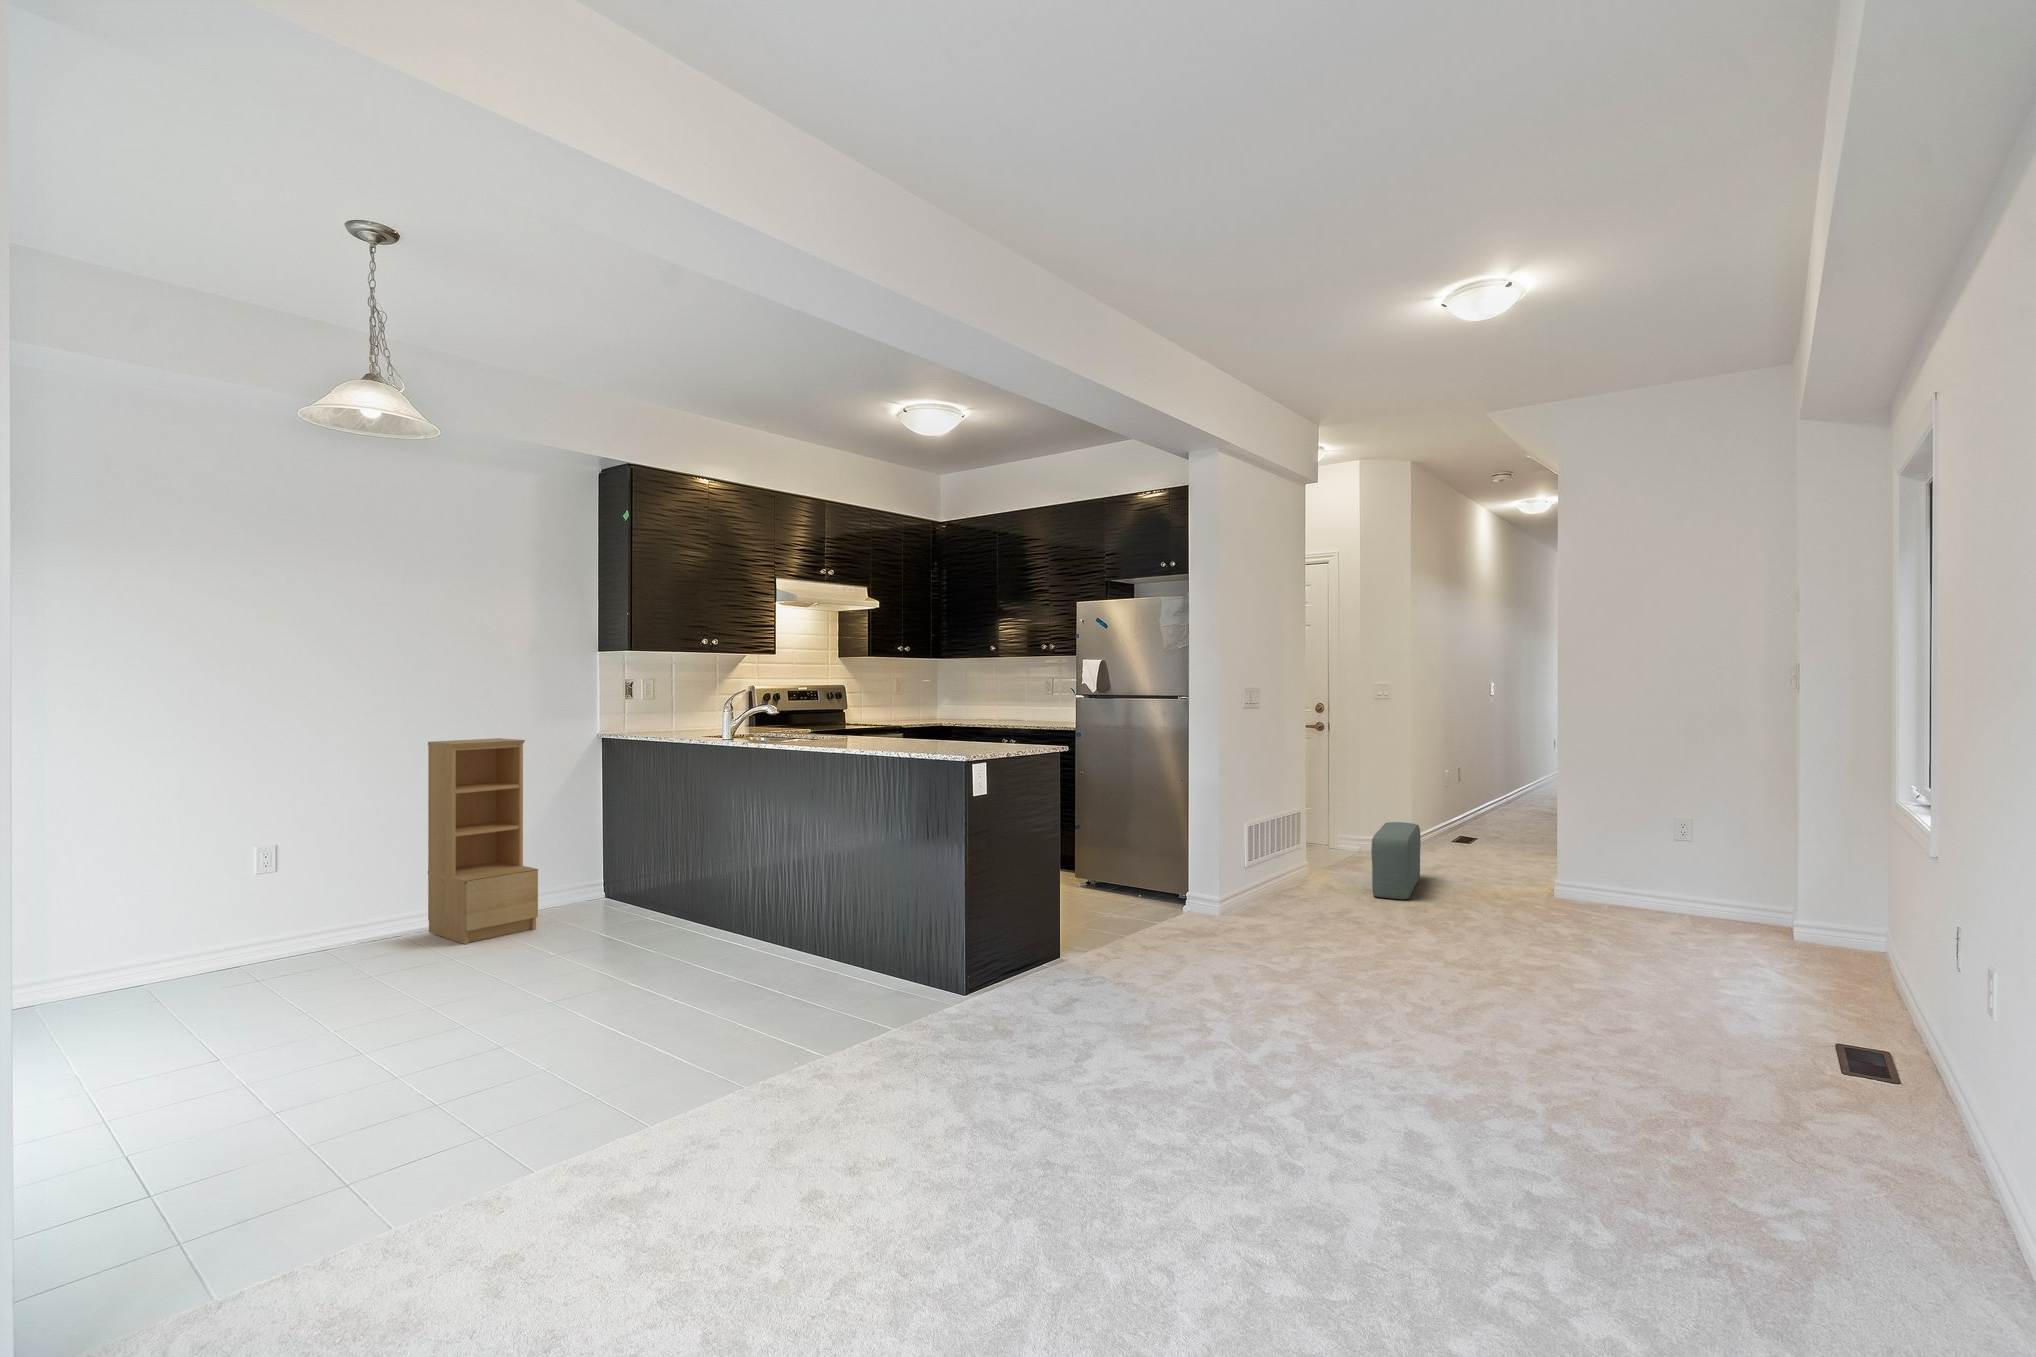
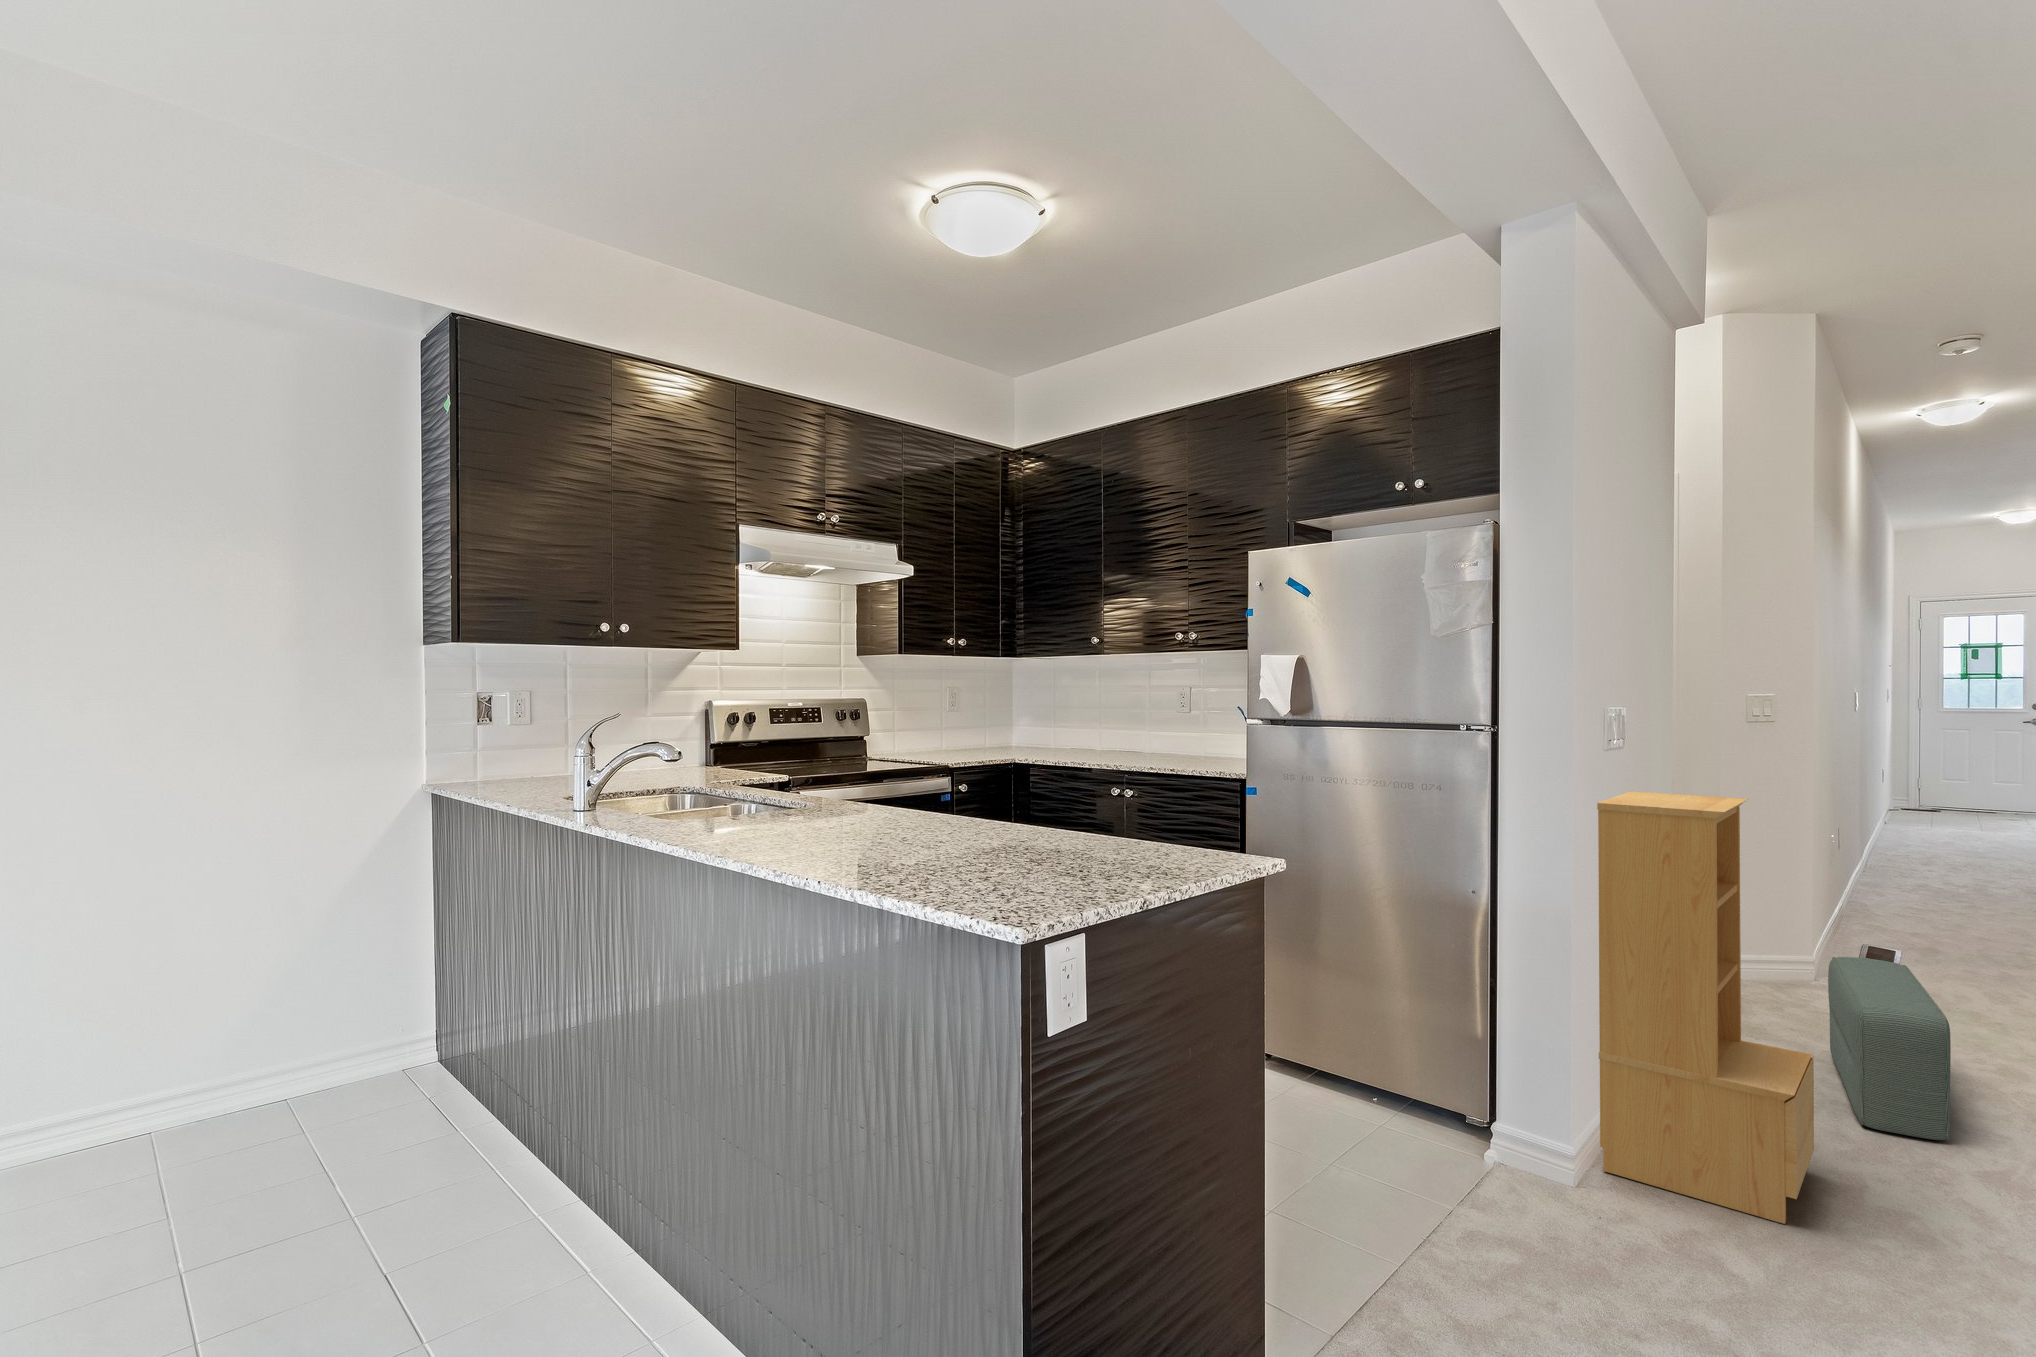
bookshelf: present [428,738,538,944] -> present [1597,791,1814,1224]

